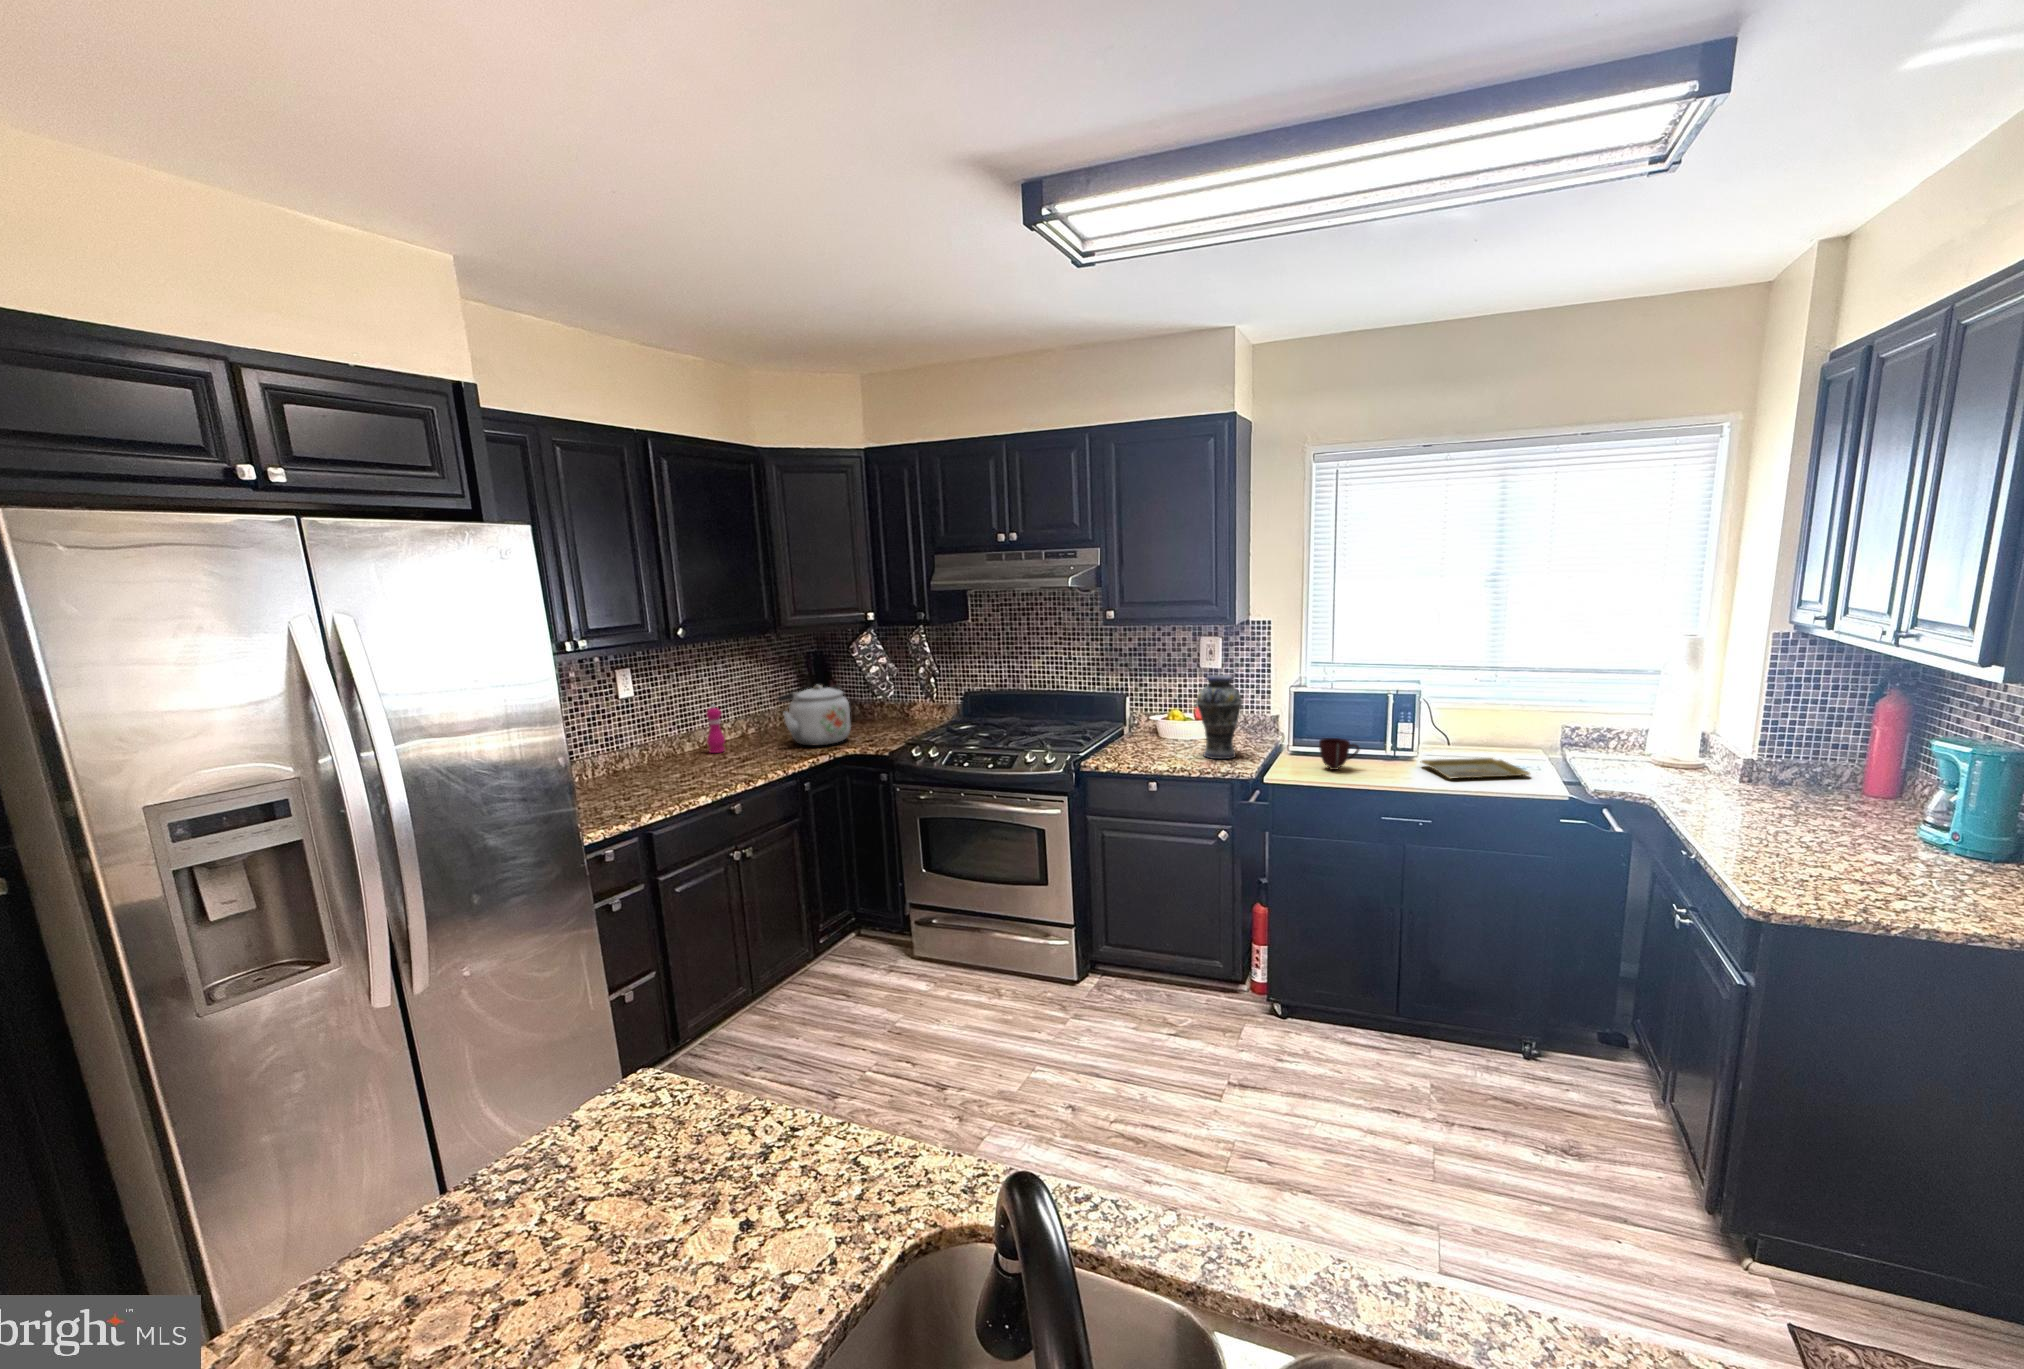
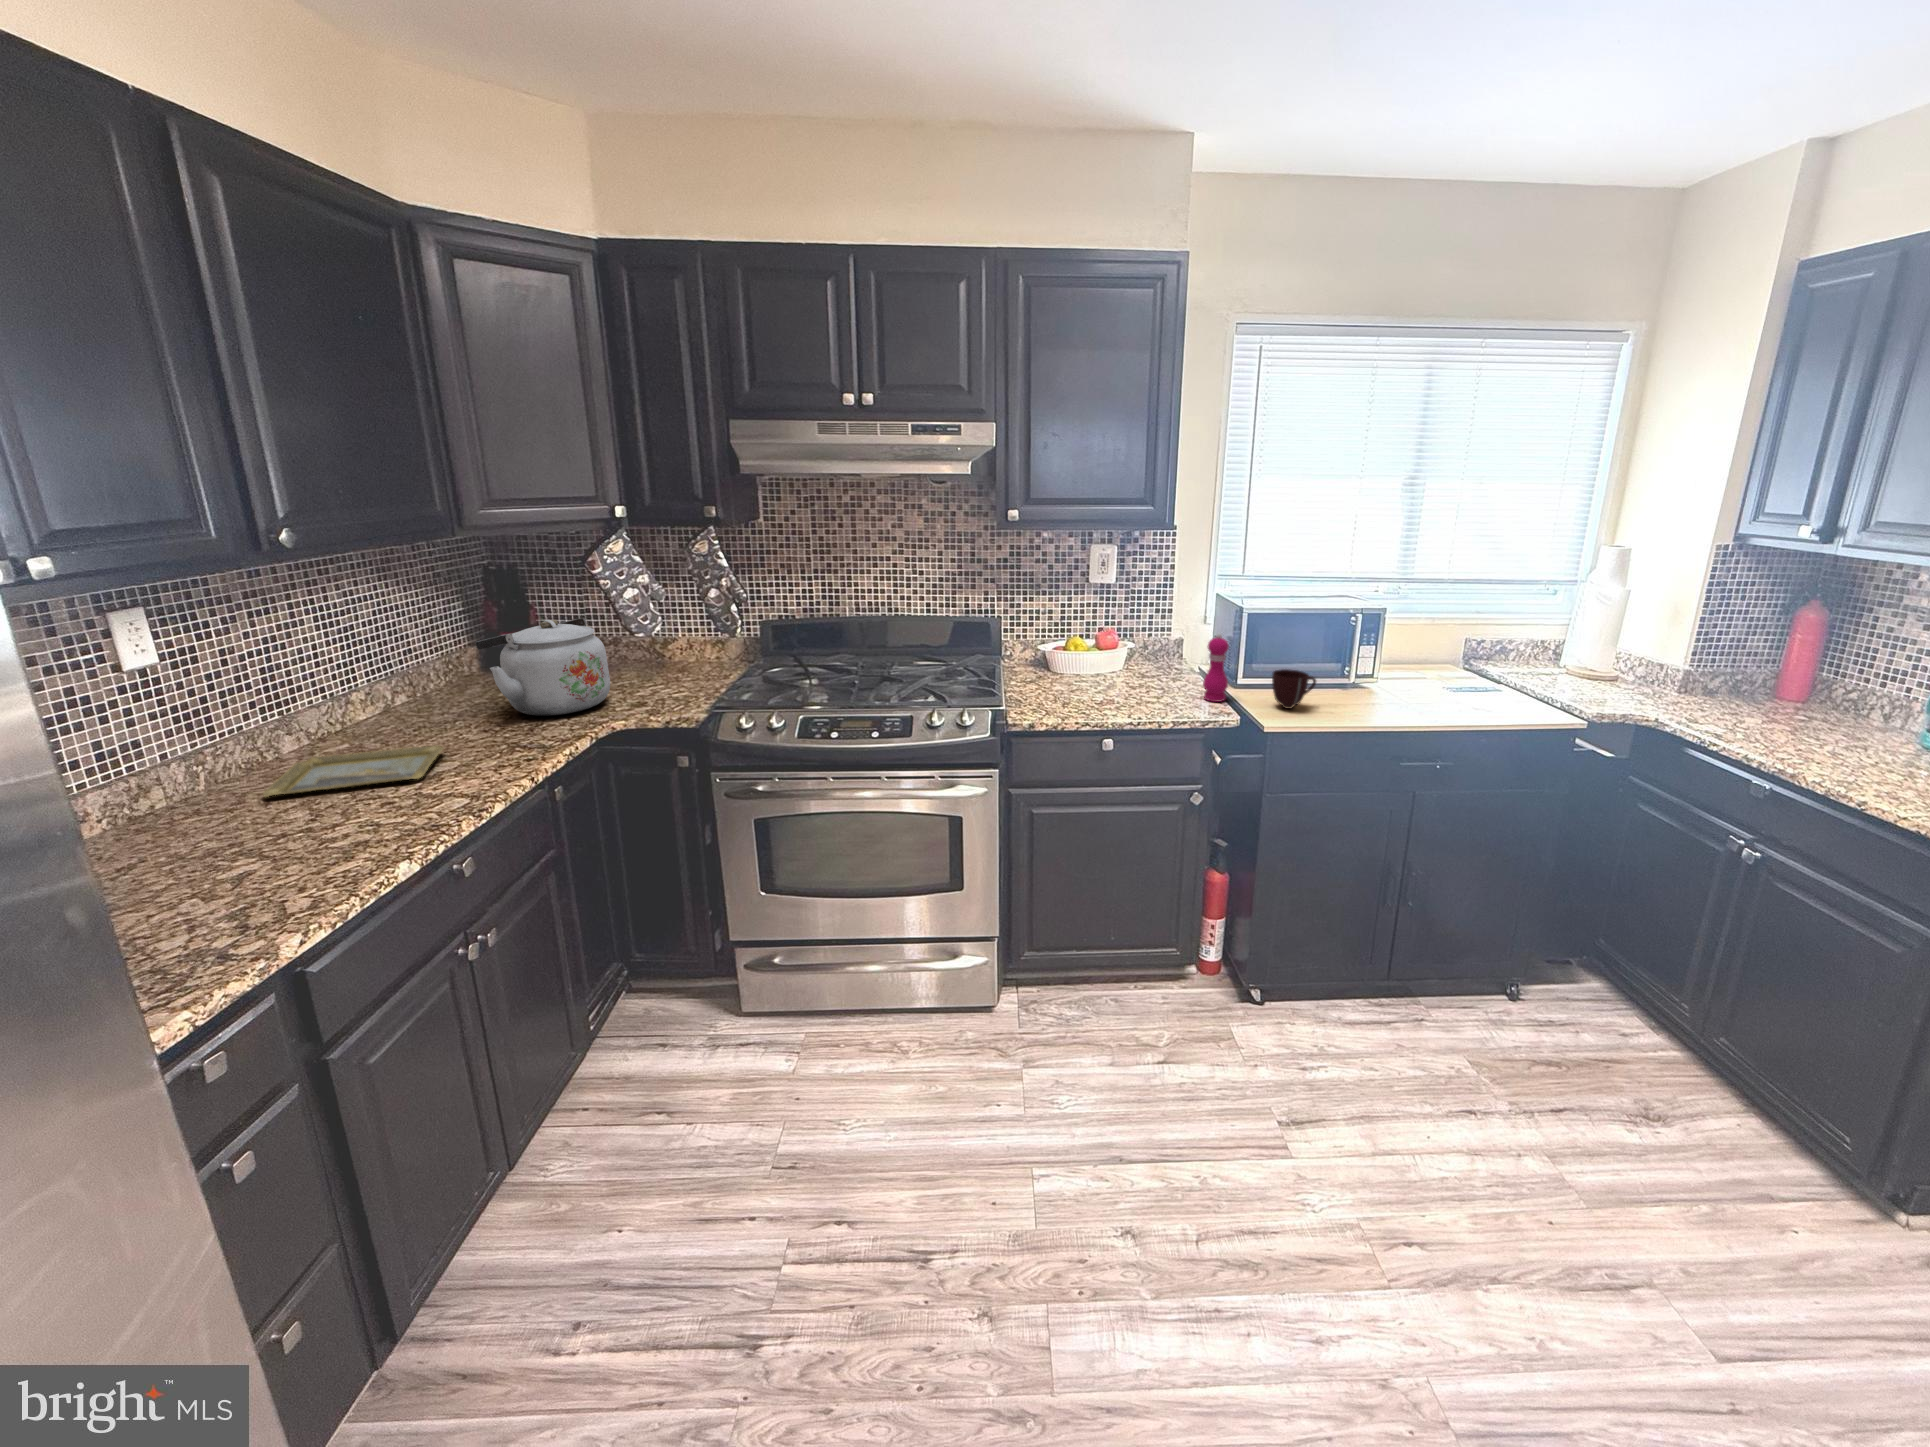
vase: present [1196,675,1243,759] -> none [1117,593,1175,702]
pepper mill: present [706,705,725,753] -> present [1203,633,1229,702]
tray: present [1420,758,1530,779] -> present [263,745,444,797]

